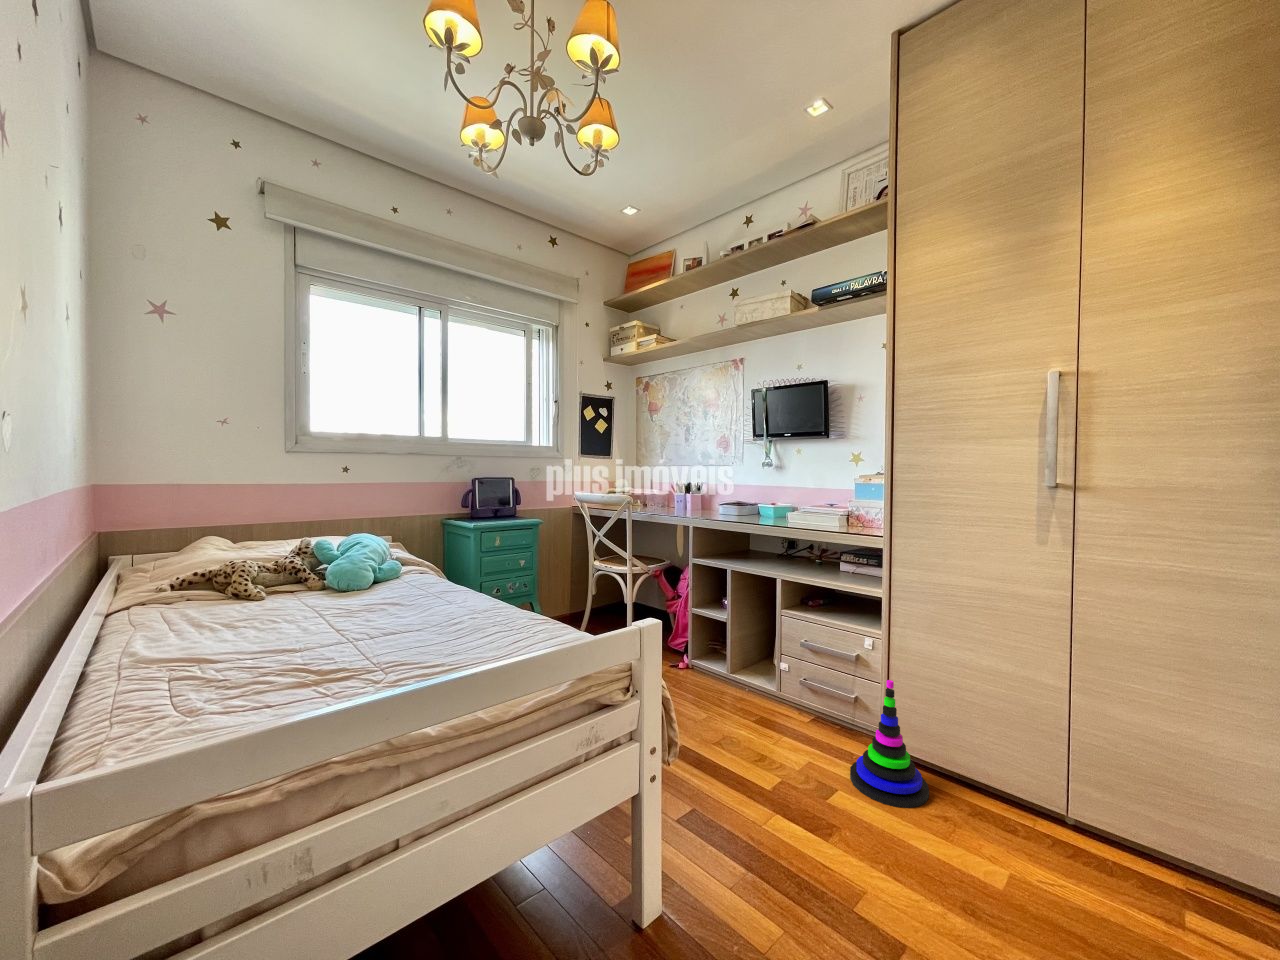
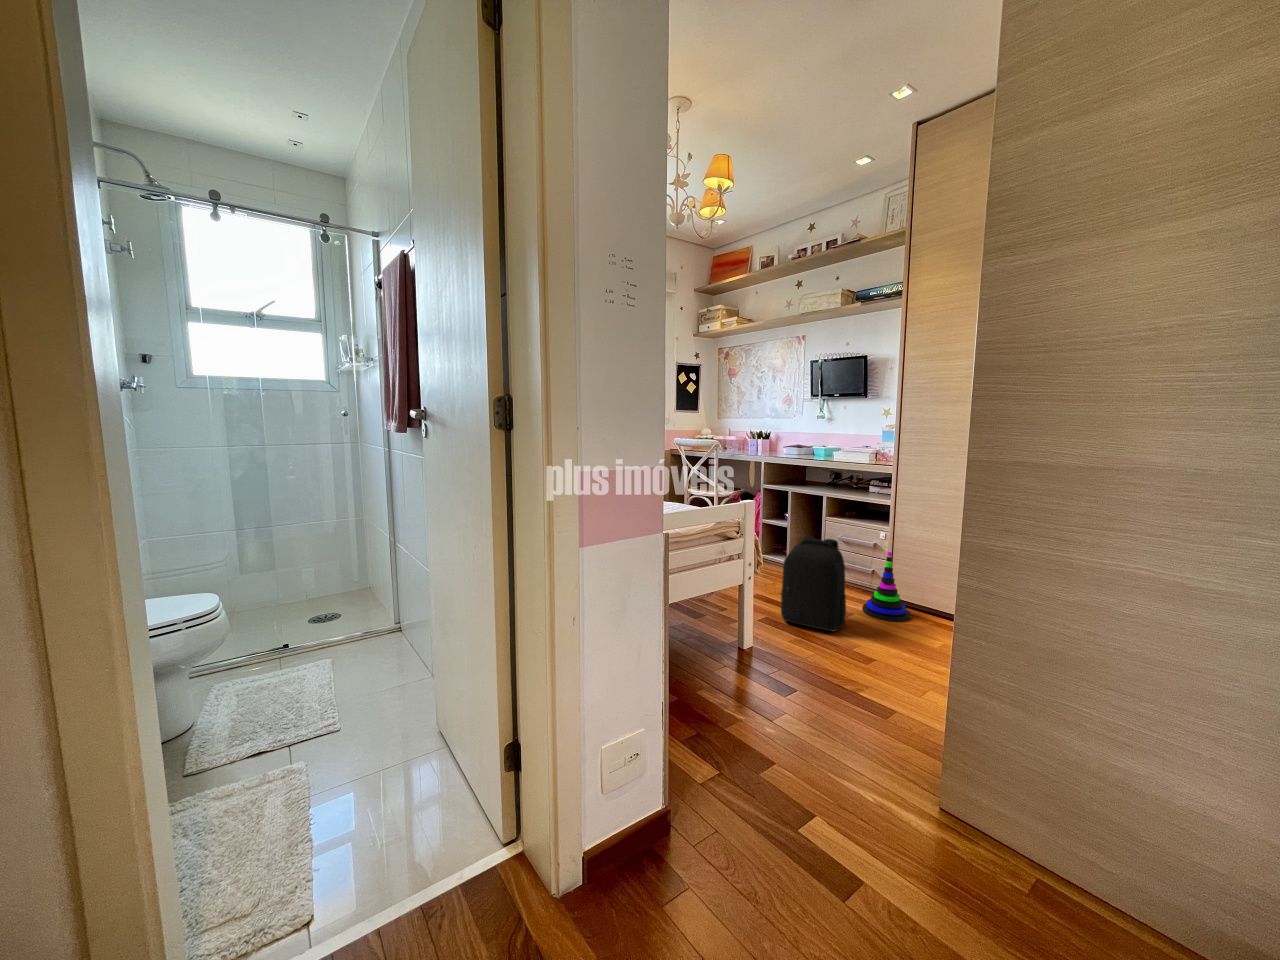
backpack: none [717,661,831,852] -> present [781,536,846,631]

